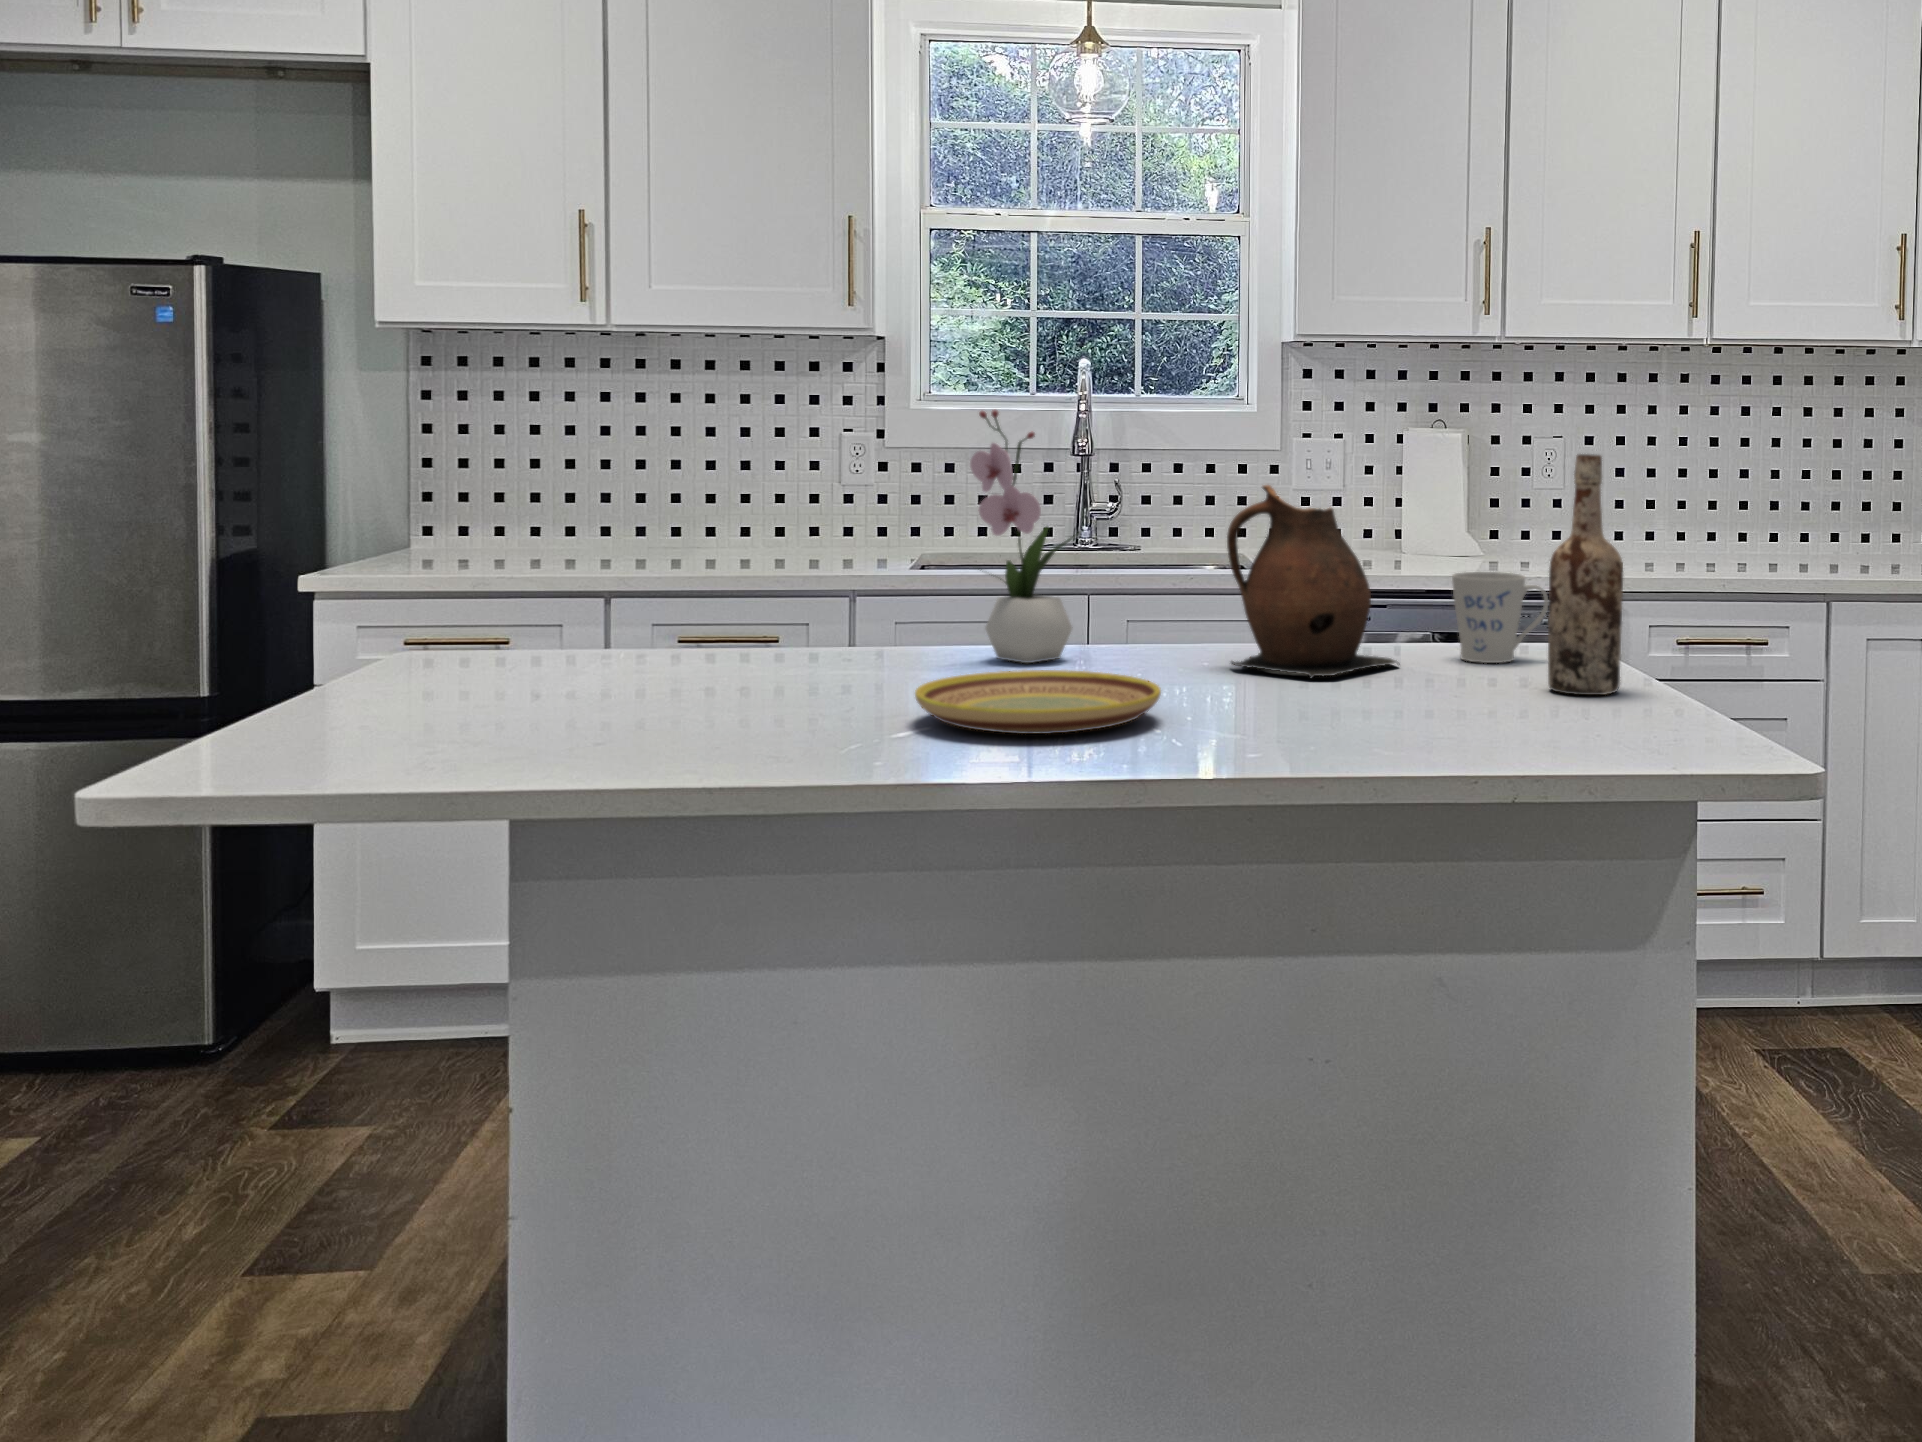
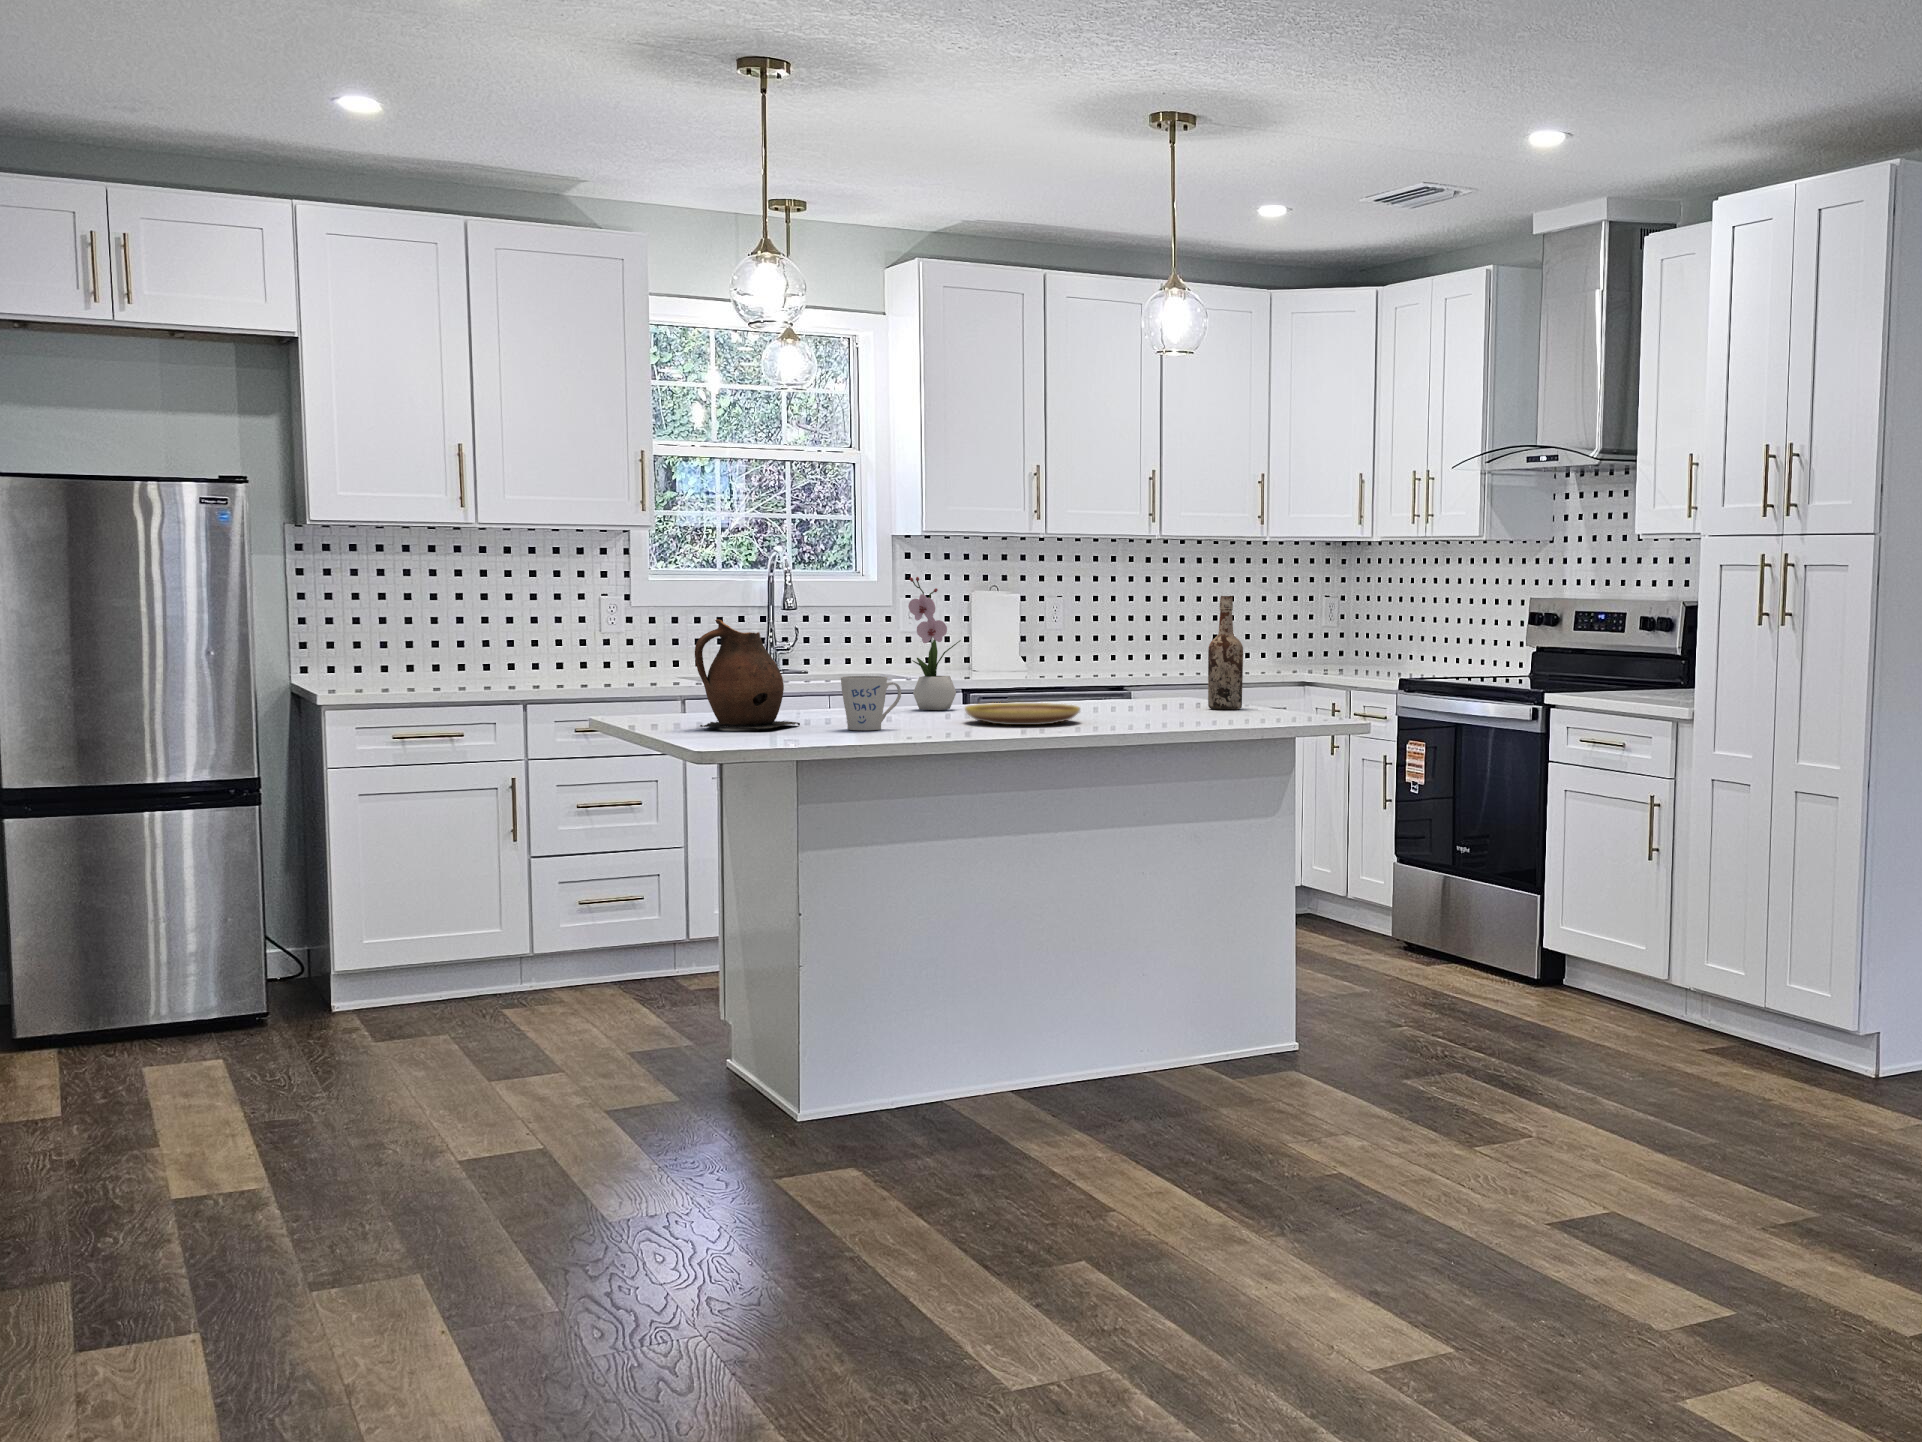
ceramic pitcher: present [1227,485,1400,678] -> present [695,620,800,731]
mug: present [1452,572,1549,663] -> present [841,676,901,730]

